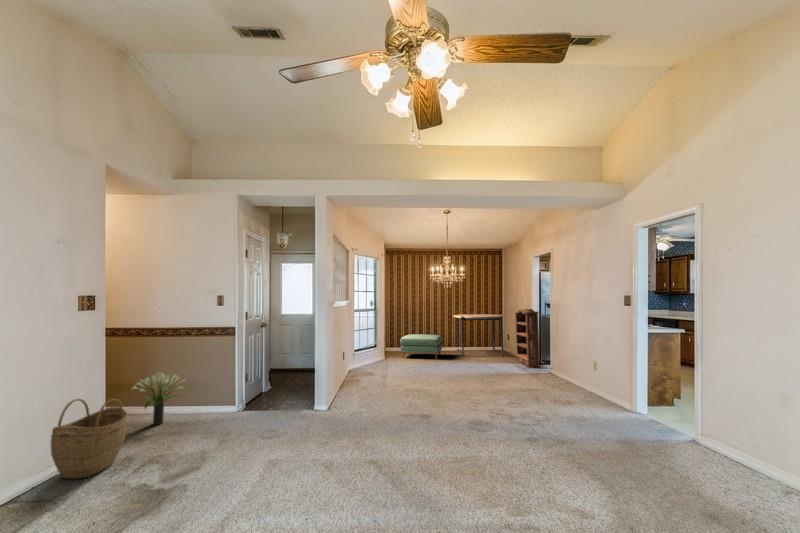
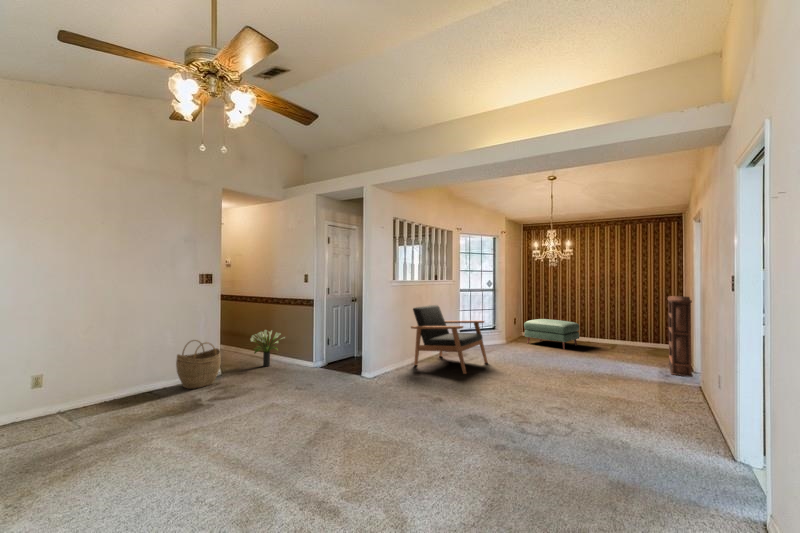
dining table: present [453,314,504,356] -> none [598,300,672,356]
armchair: none [338,326,402,391] -> present [411,305,488,374]

